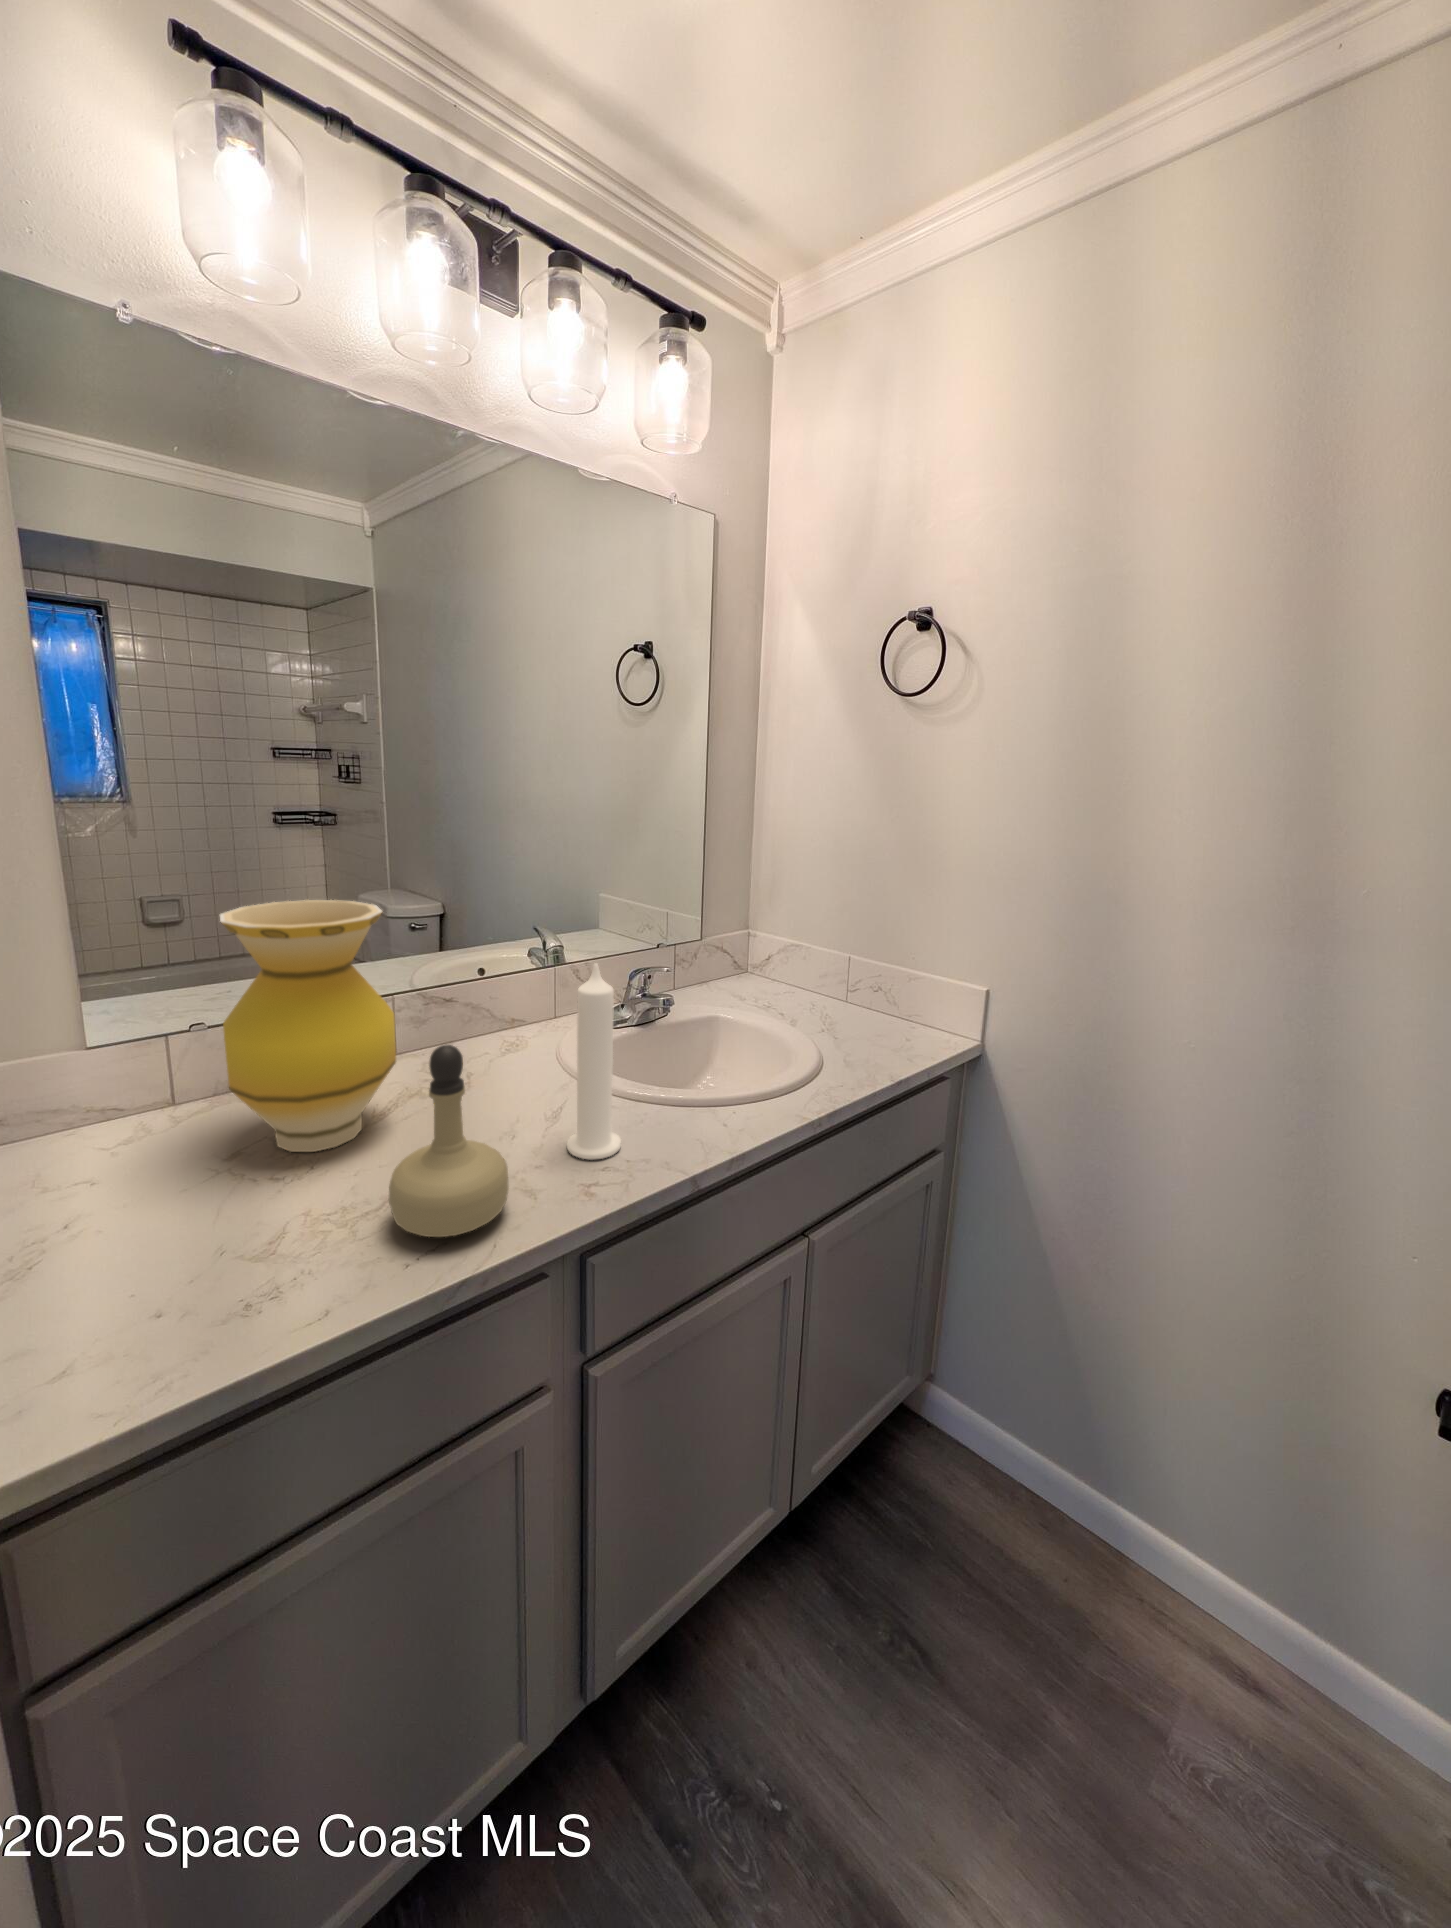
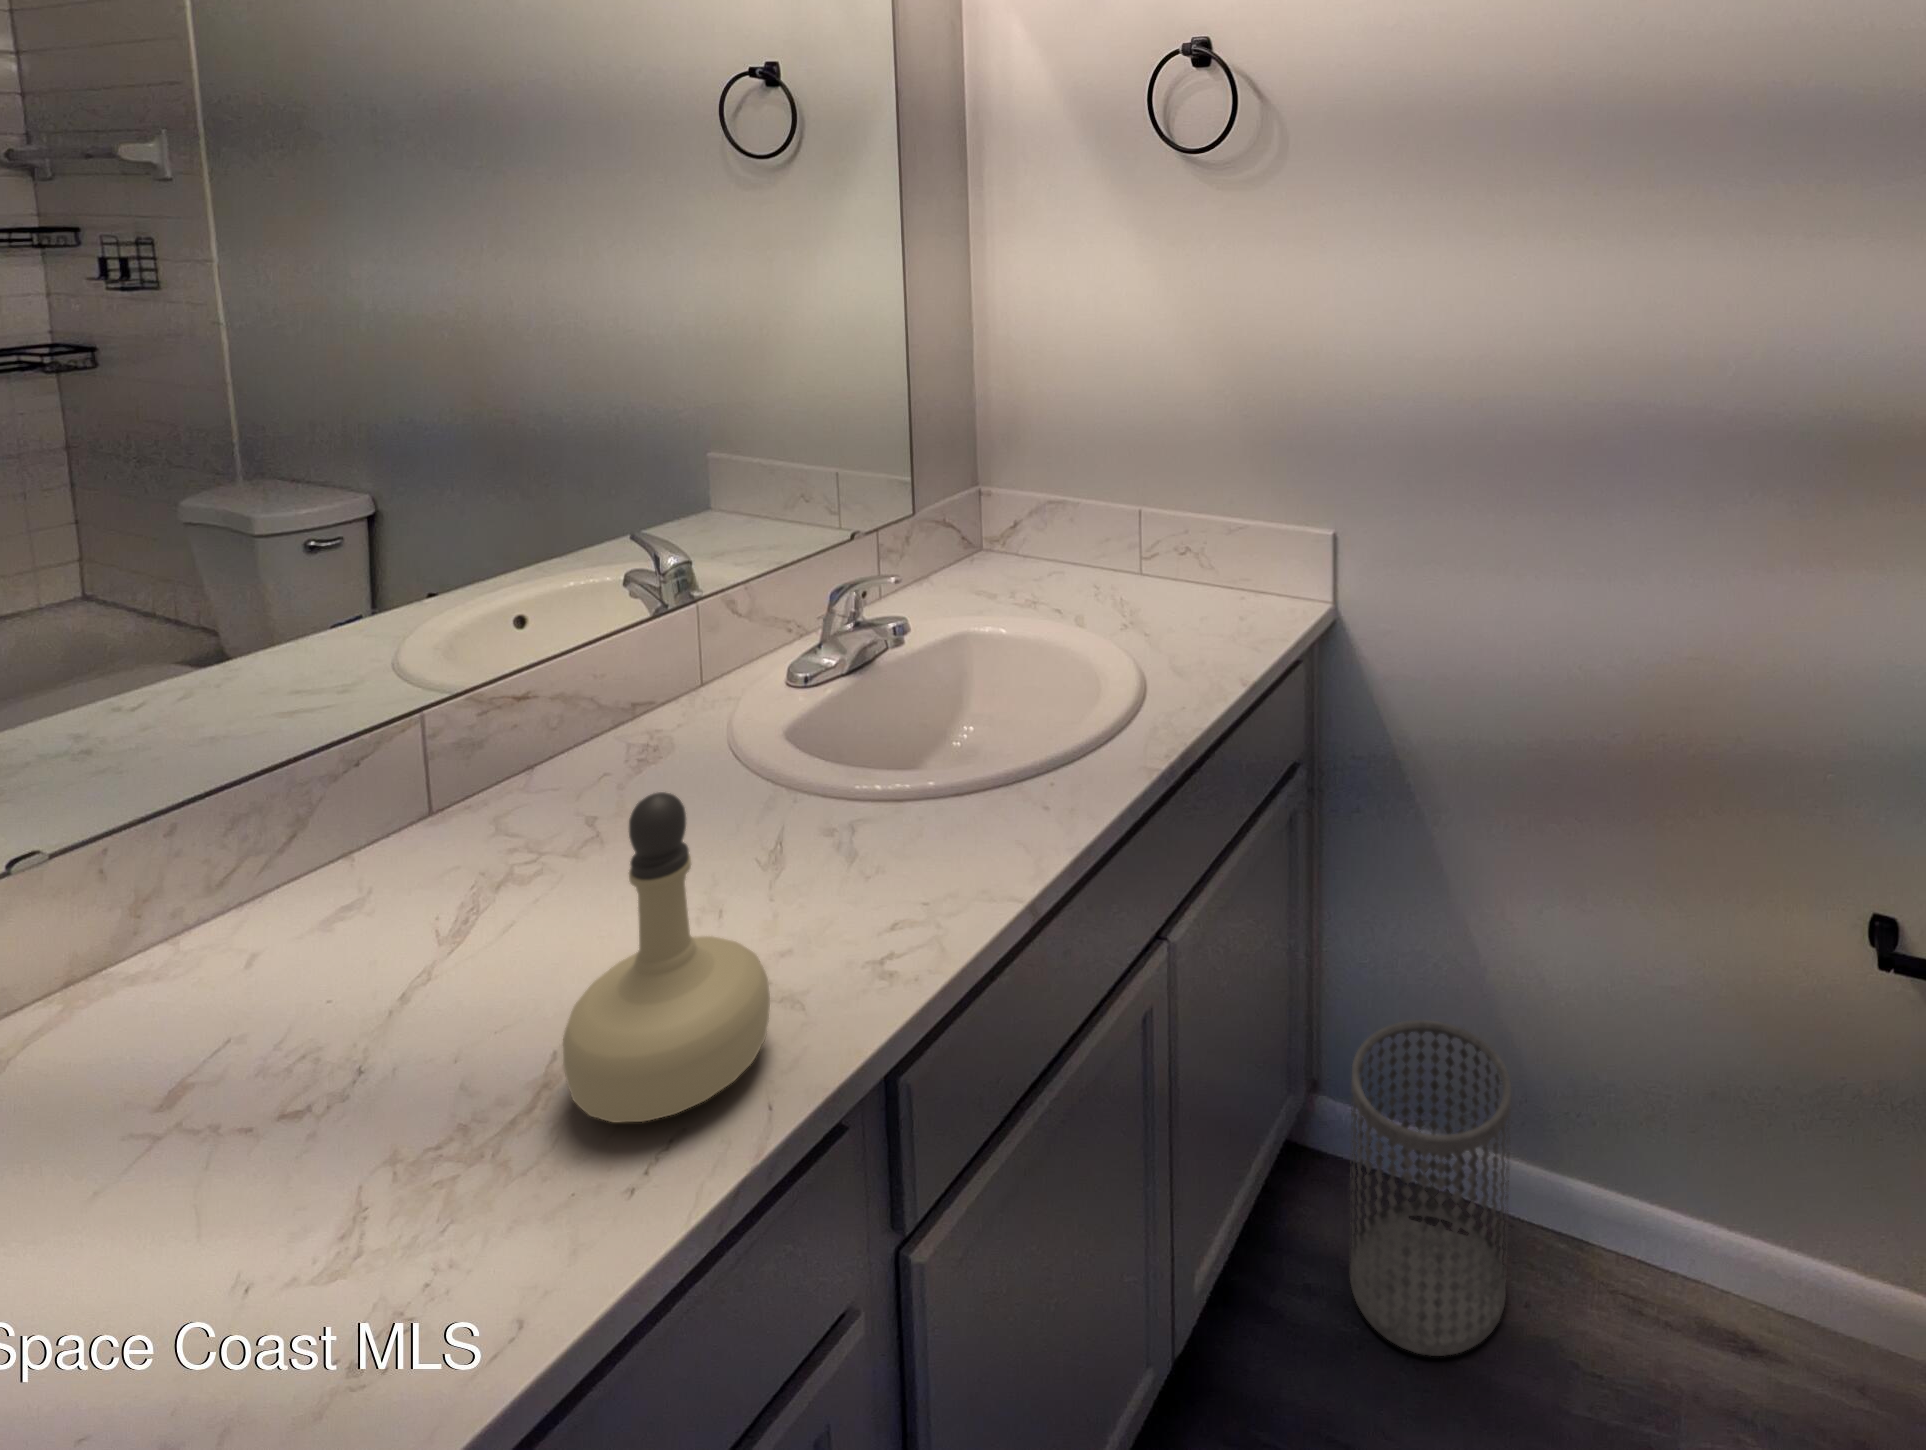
vase: present [220,900,396,1152] -> none [122,570,489,1051]
candle: present [567,963,621,1159] -> none [820,608,907,916]
wastebasket: none [927,1349,1069,1588] -> present [1350,1020,1511,1356]

